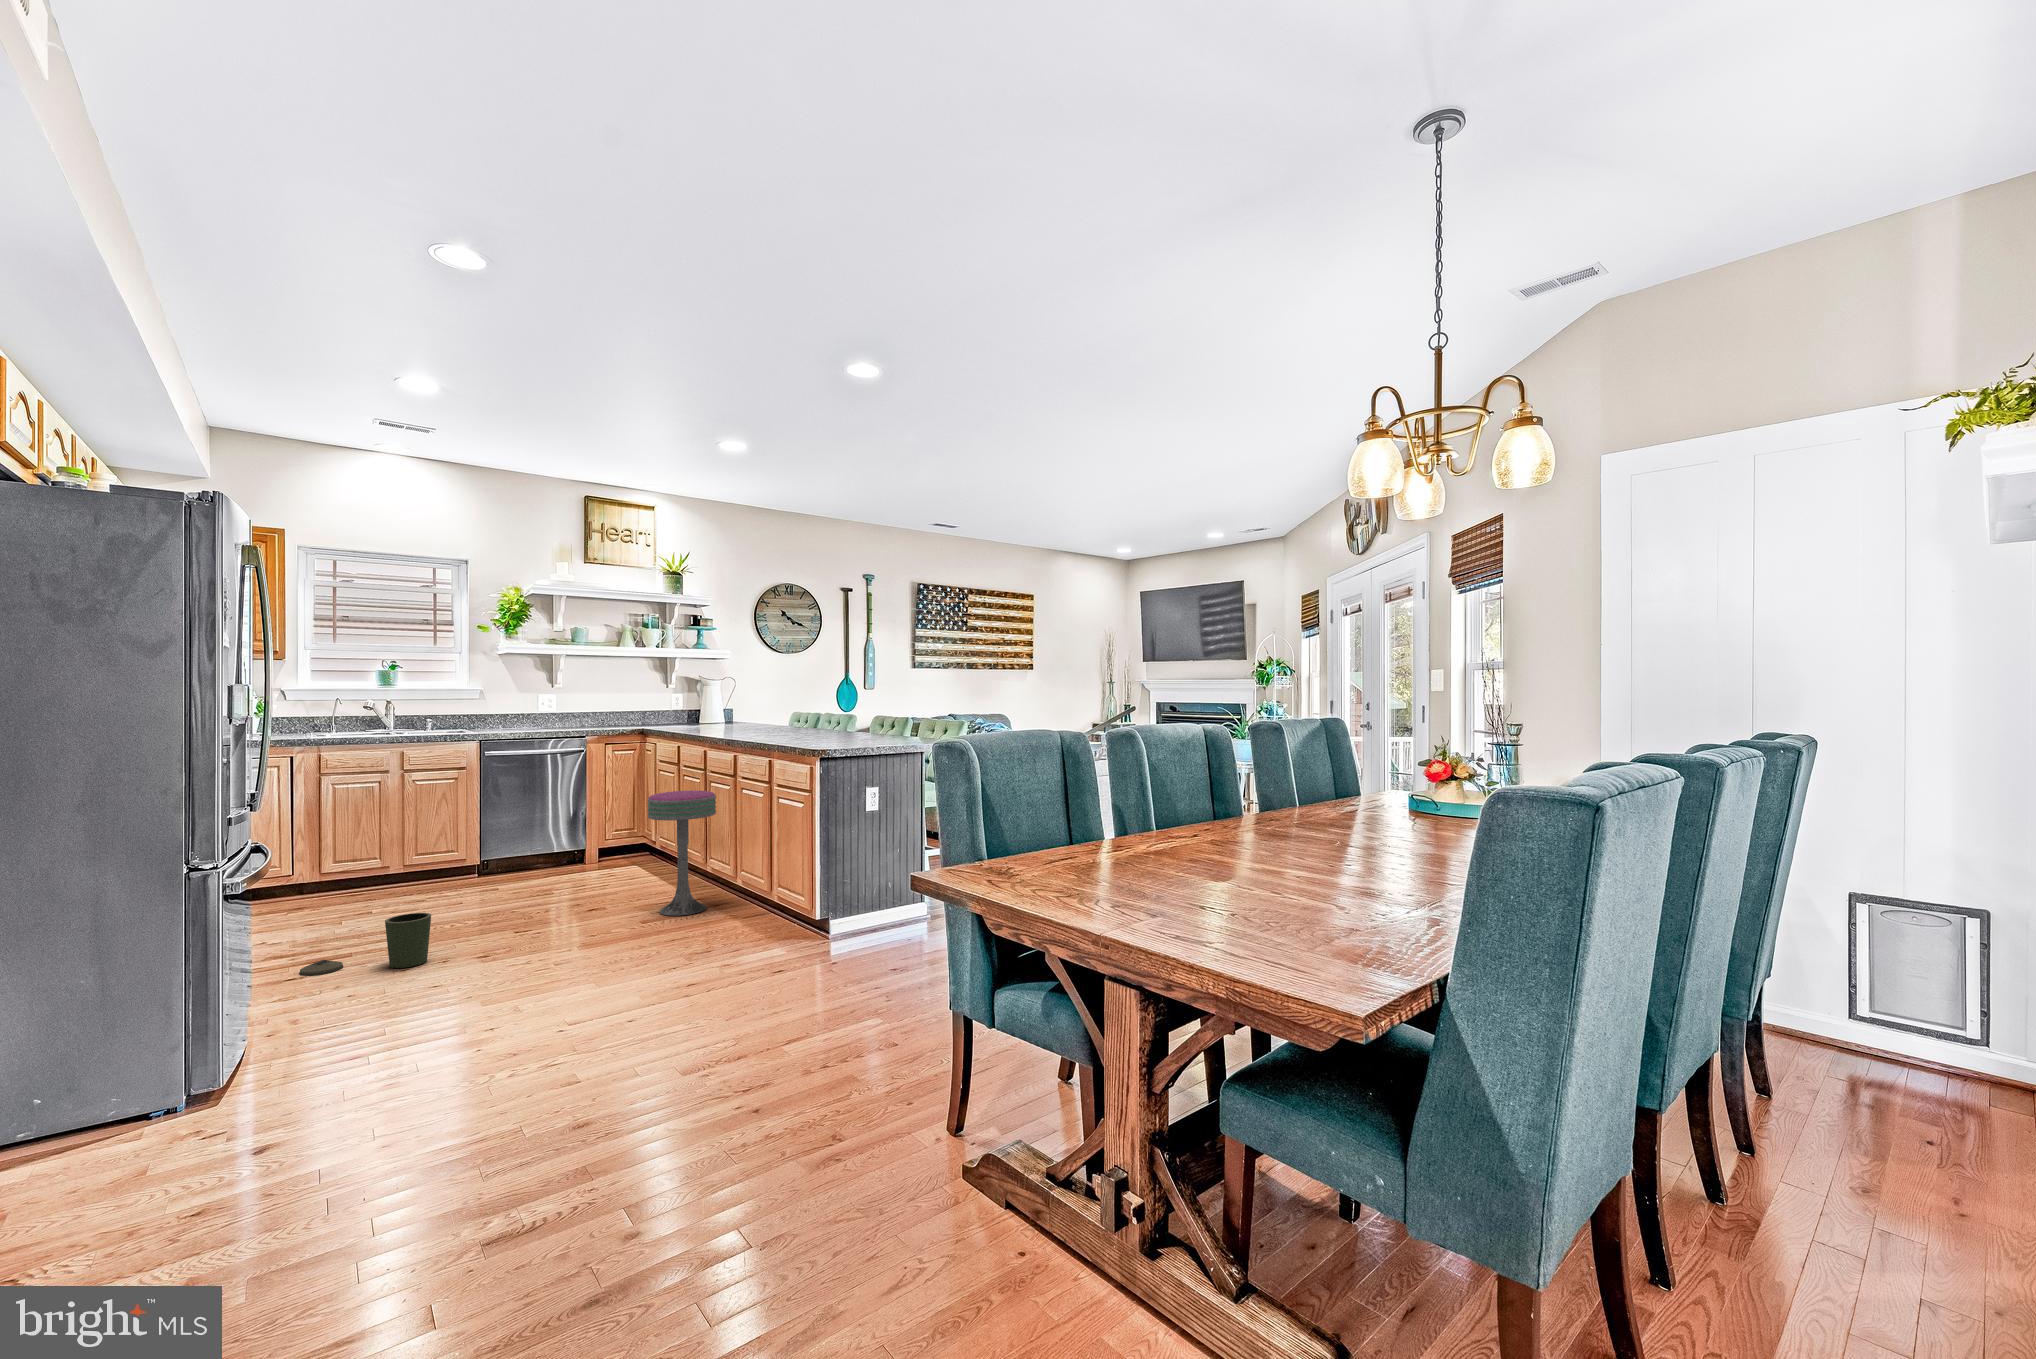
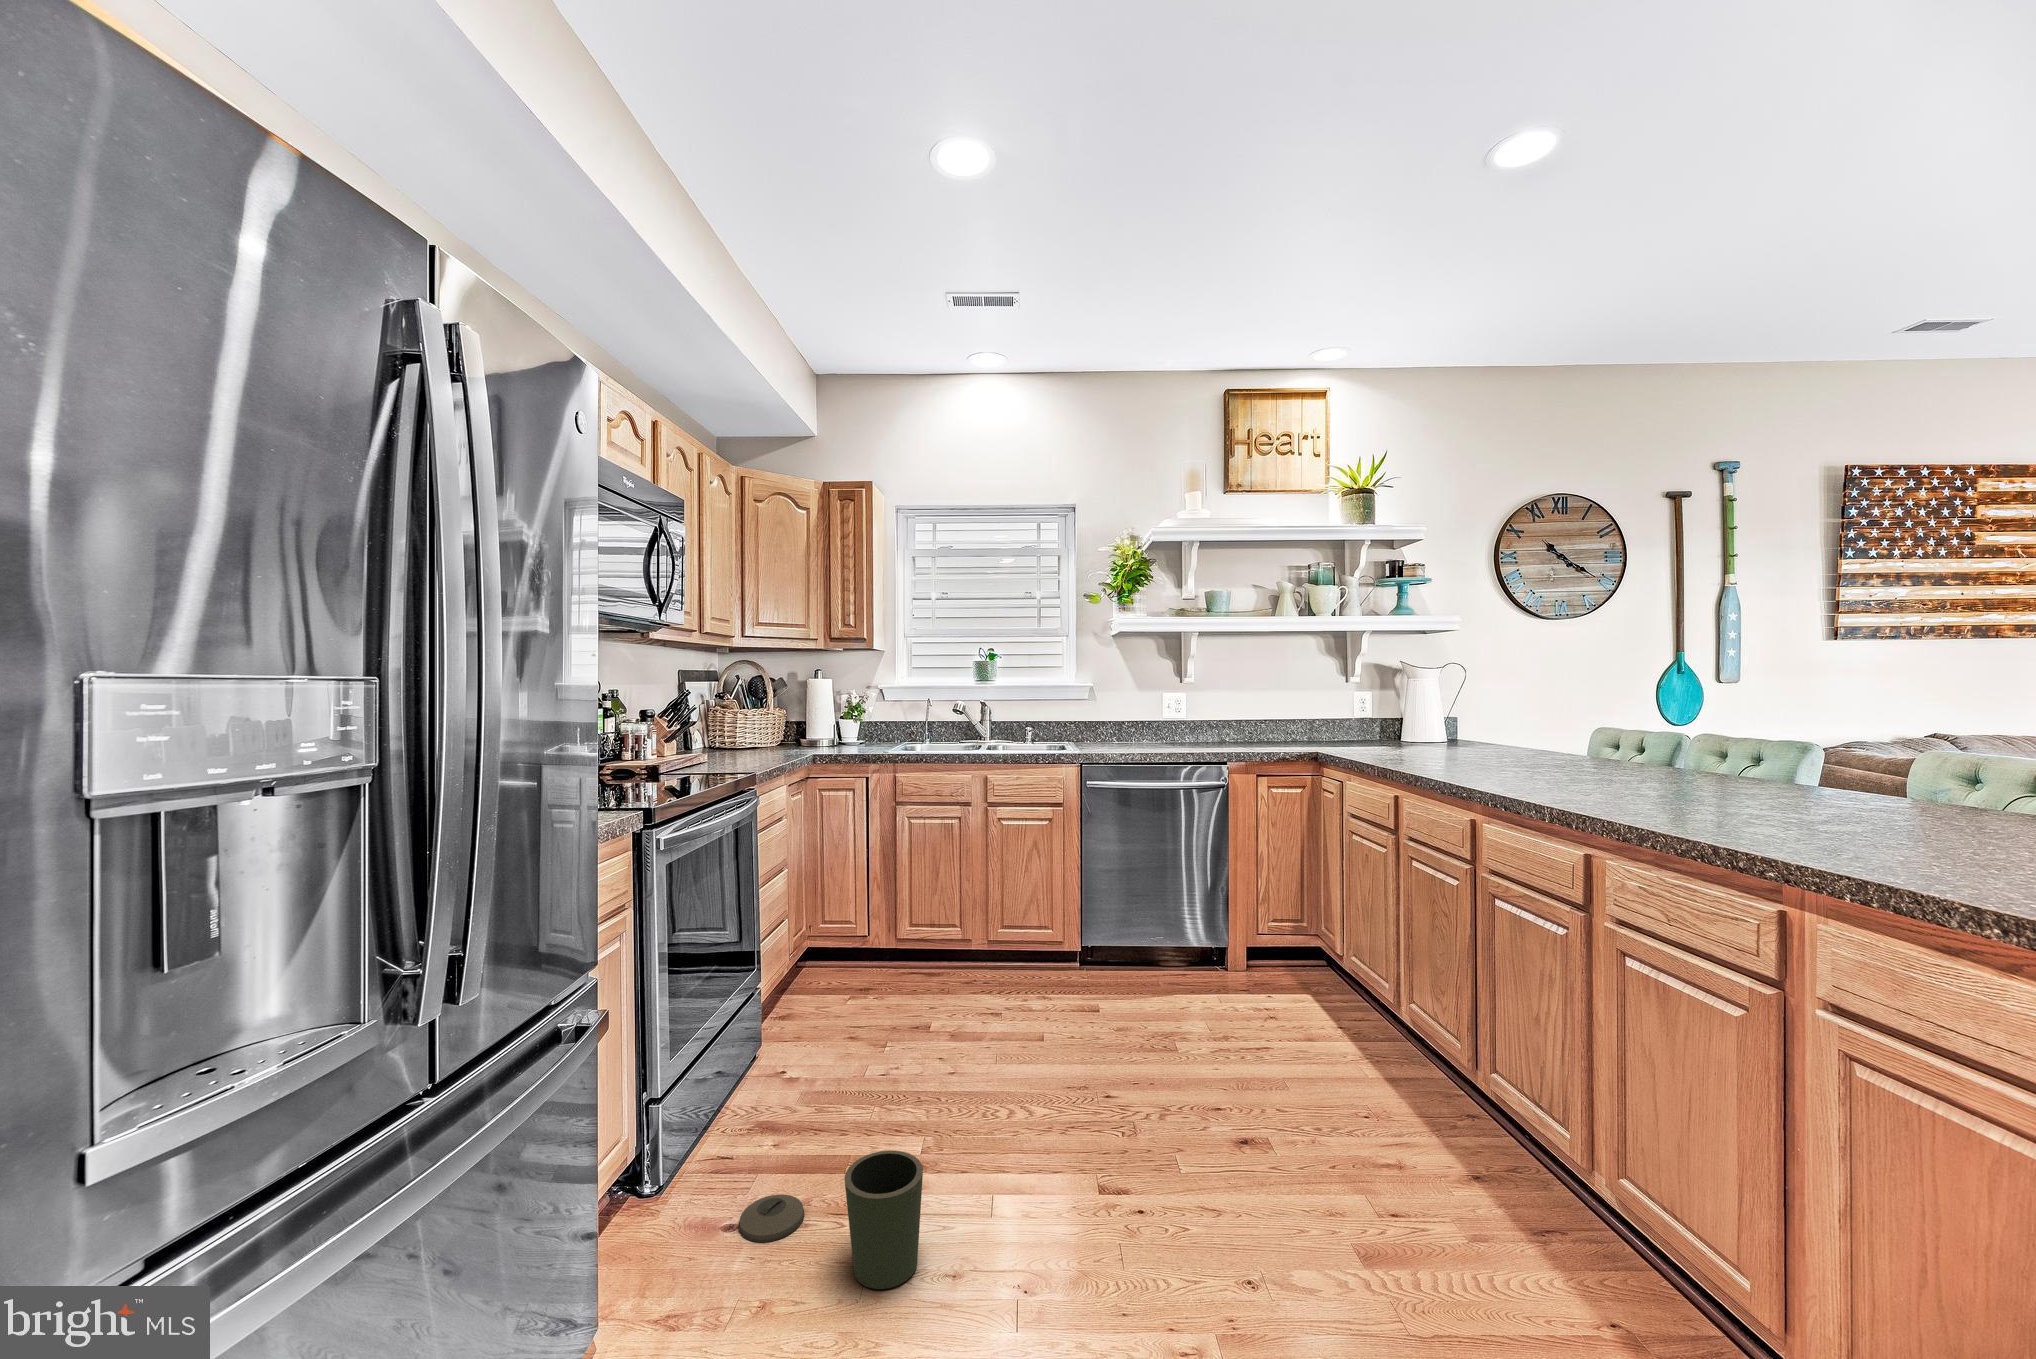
bar stool: present [648,790,716,916] -> none [1352,932,1526,1271]

